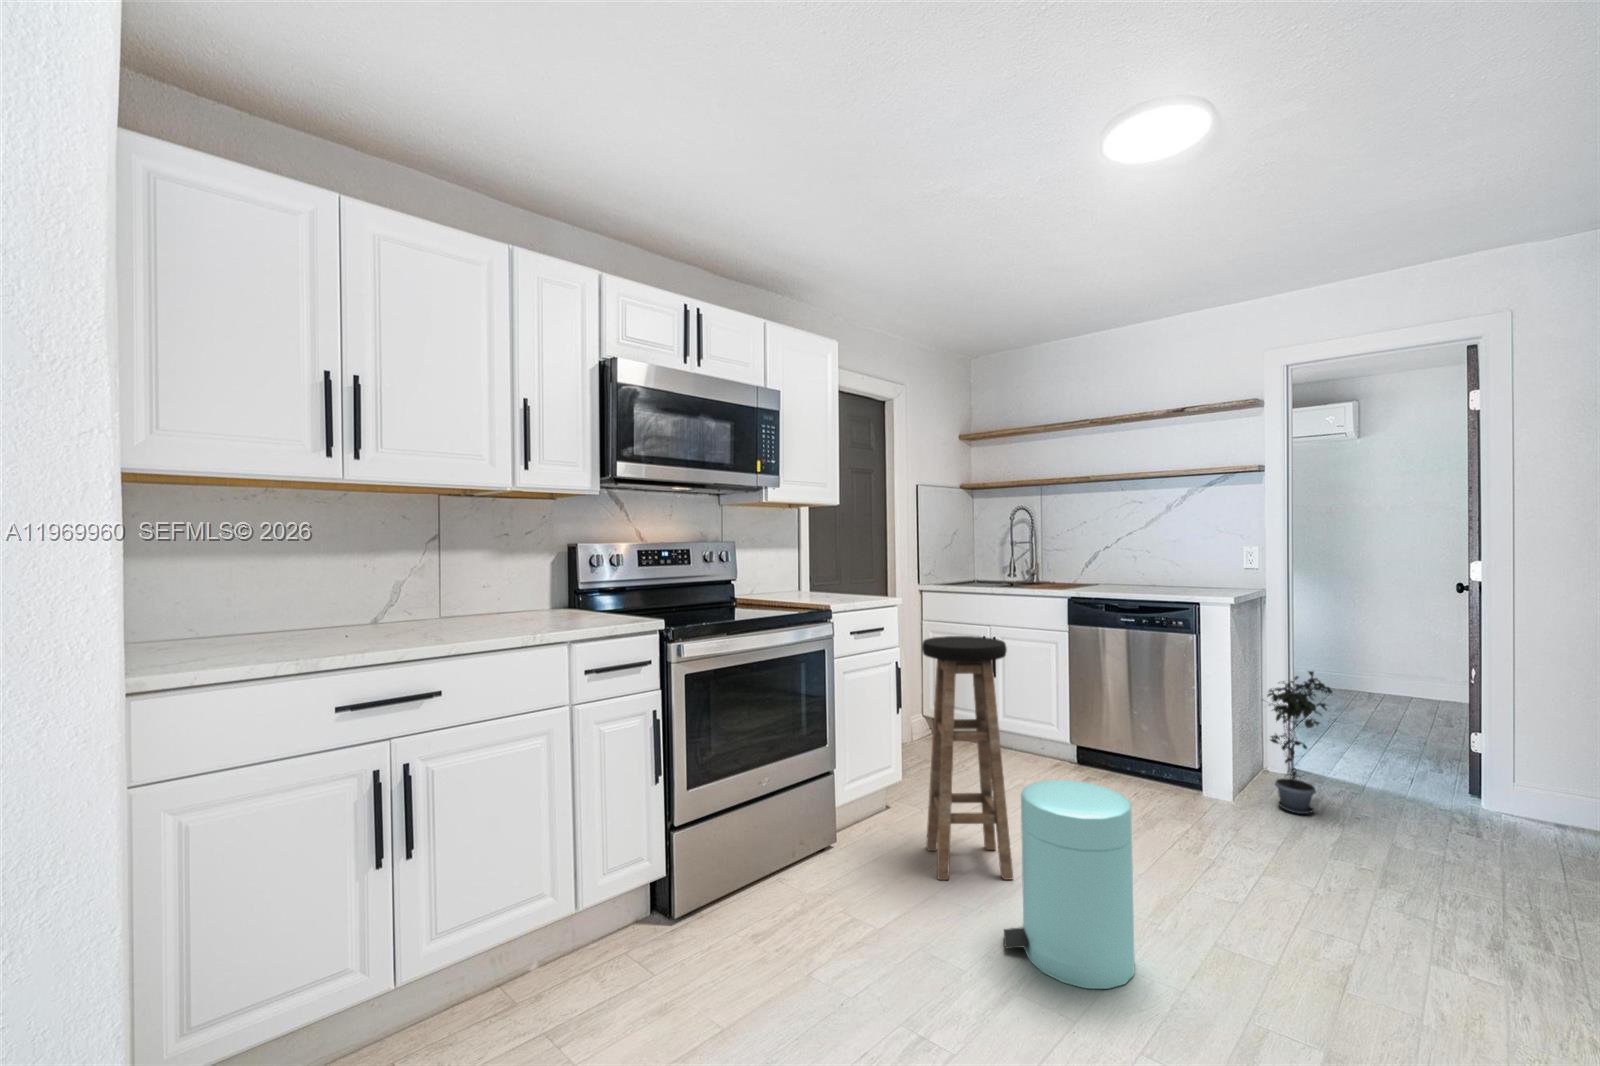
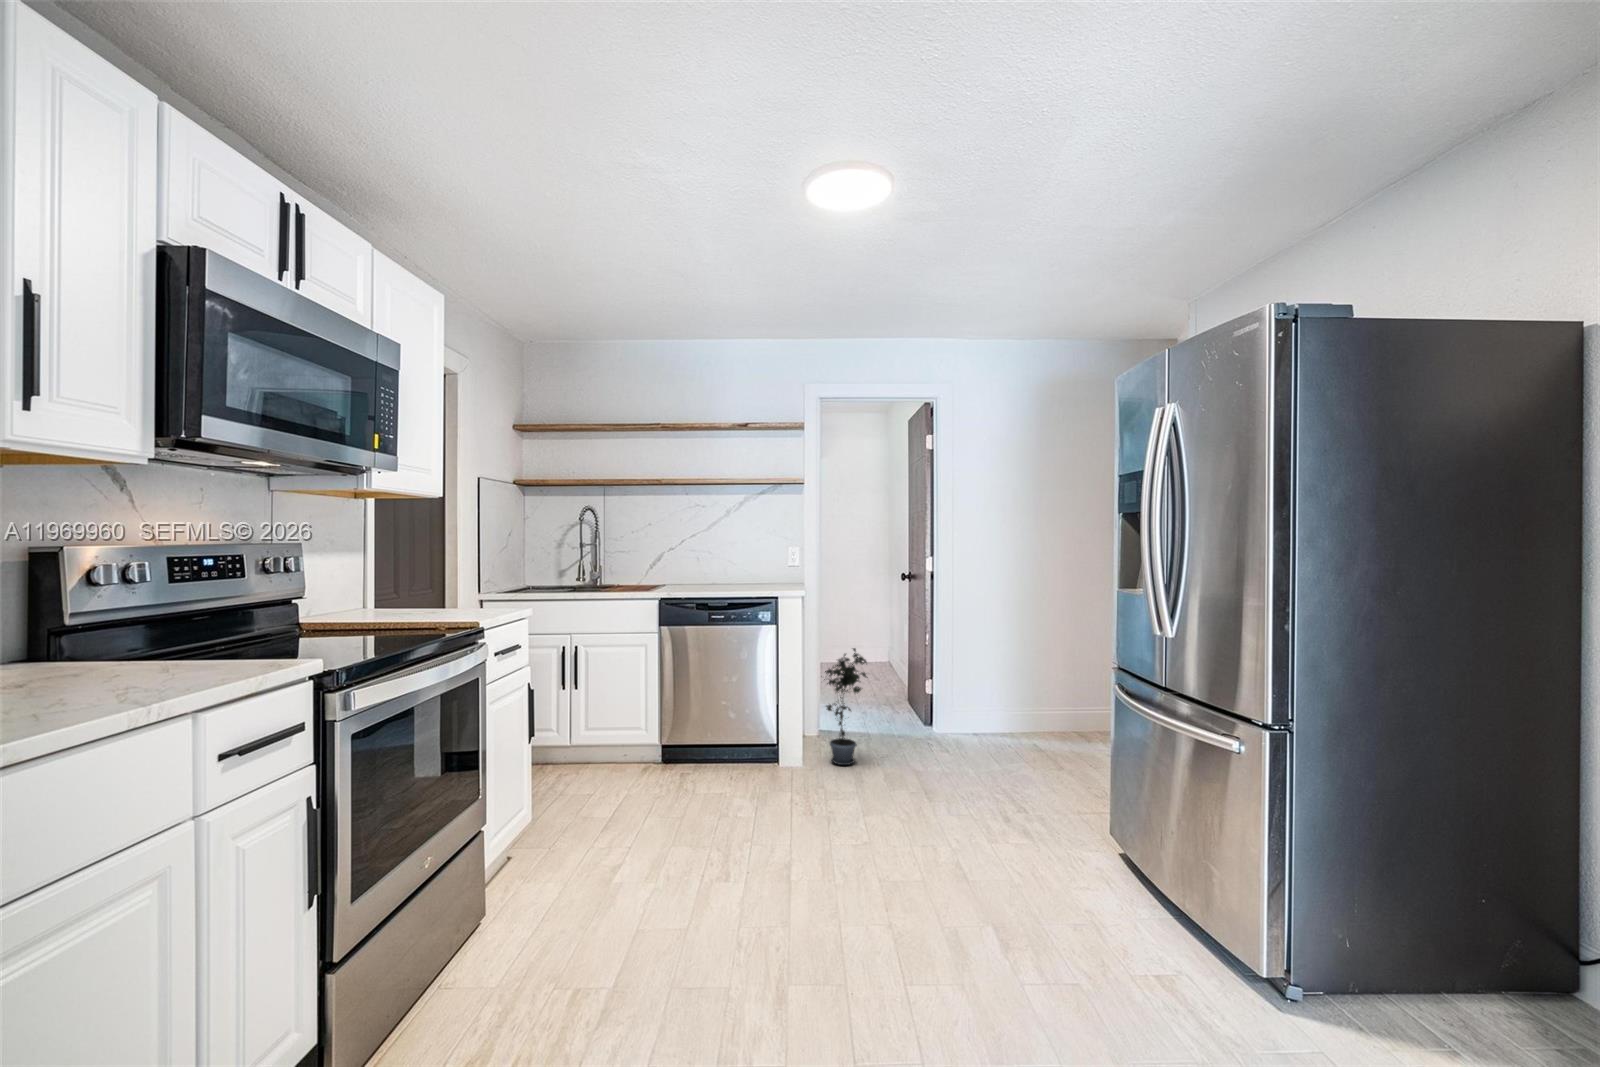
bar stool: present [922,636,1013,880] -> none [592,644,698,913]
trash can: present [1004,780,1135,989] -> none [730,767,843,954]

